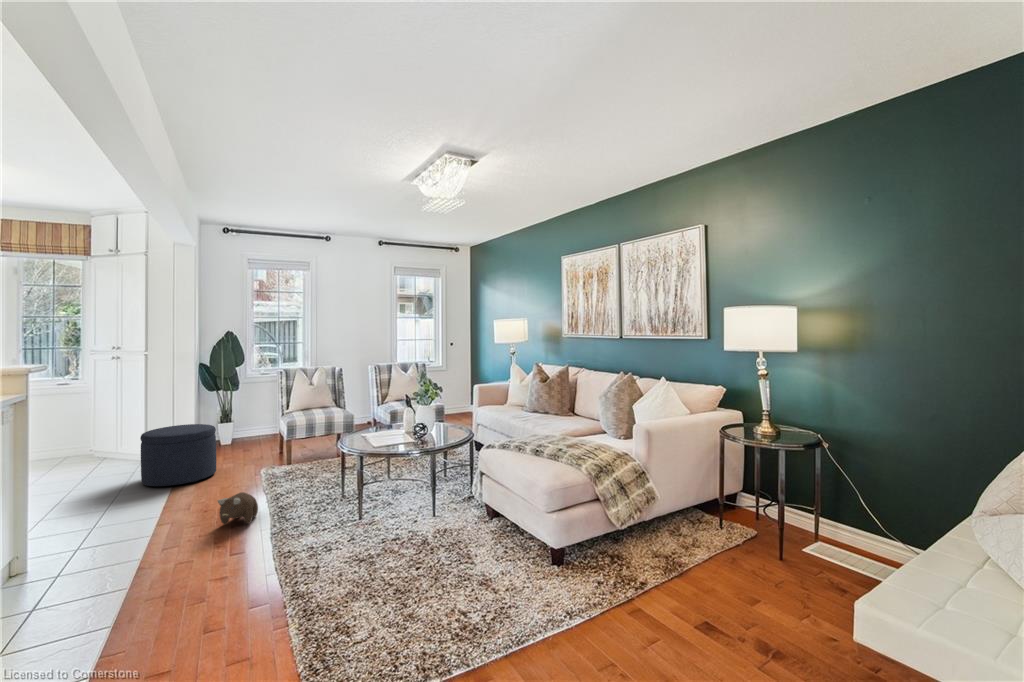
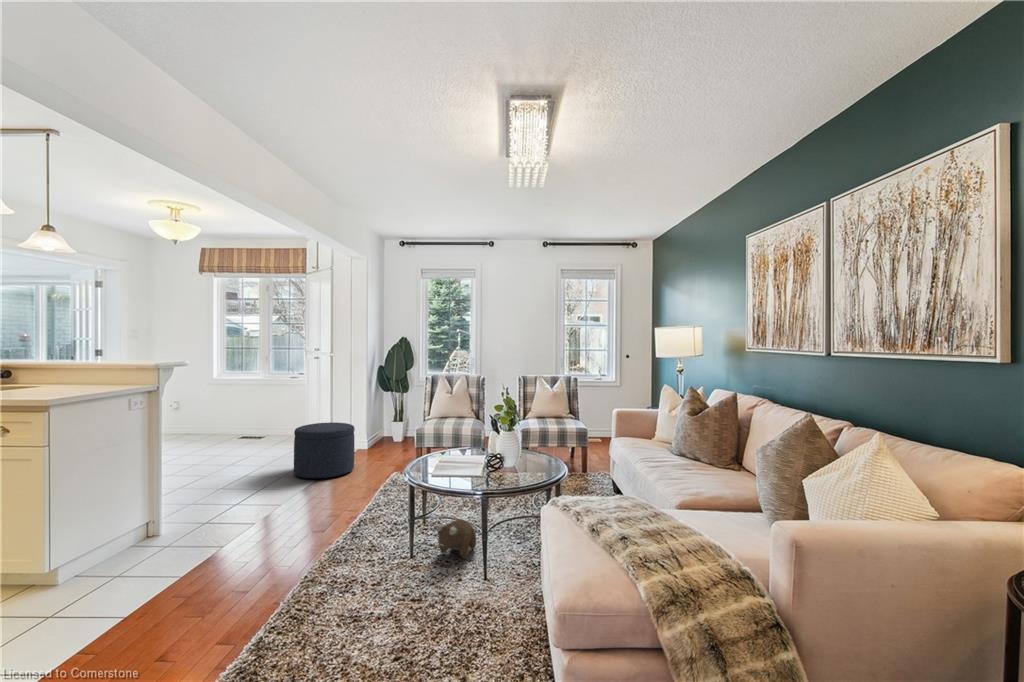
plush toy: present [218,492,258,524] -> present [435,519,476,559]

